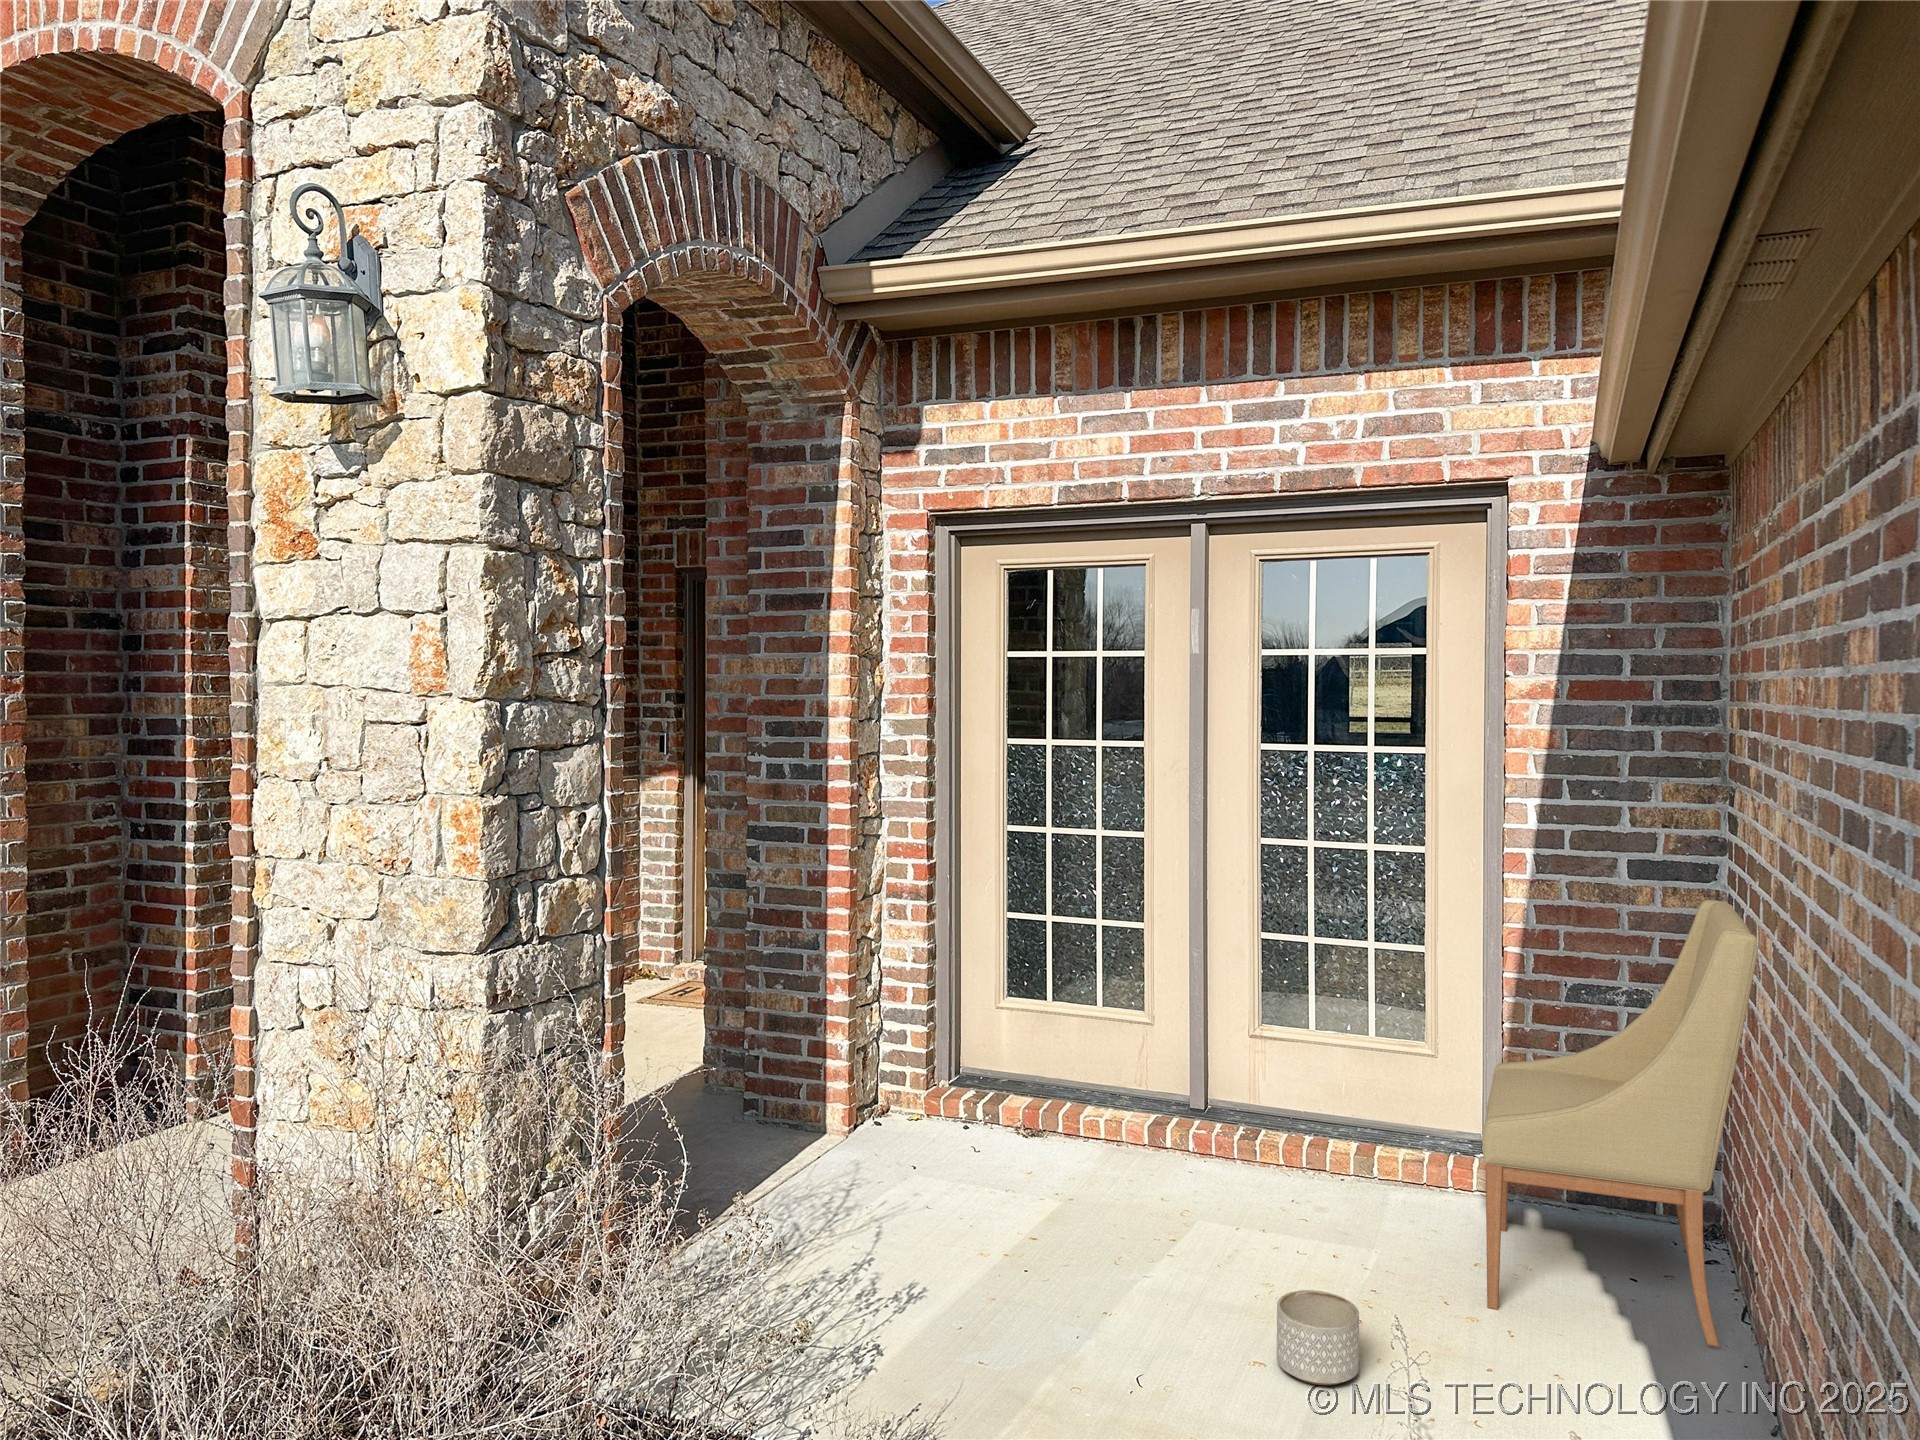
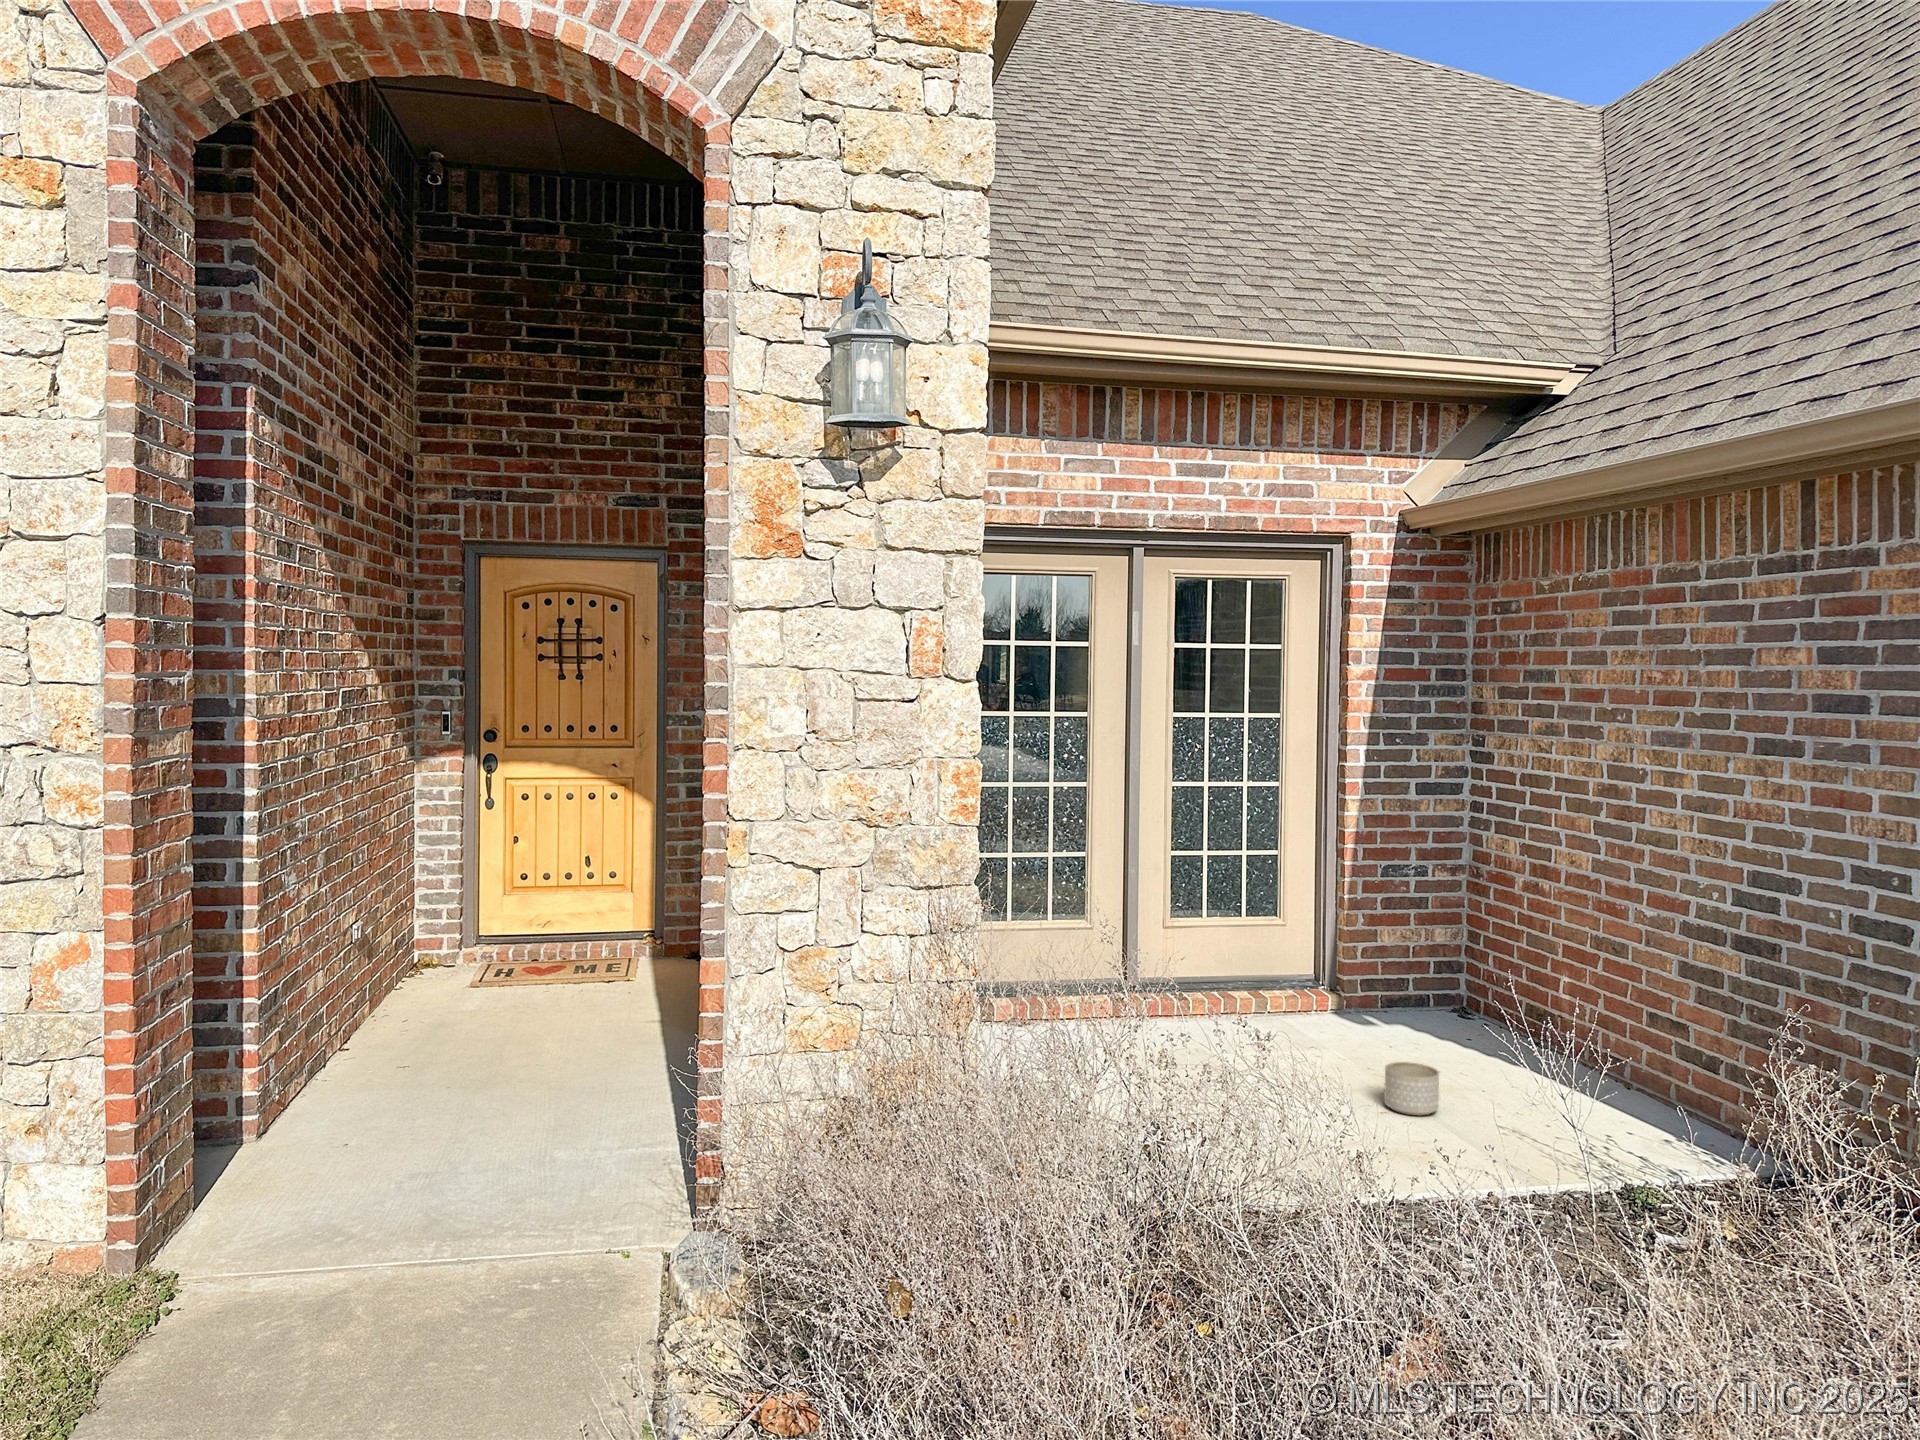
chair: present [1482,900,1758,1347] -> none [1364,804,1565,1065]

